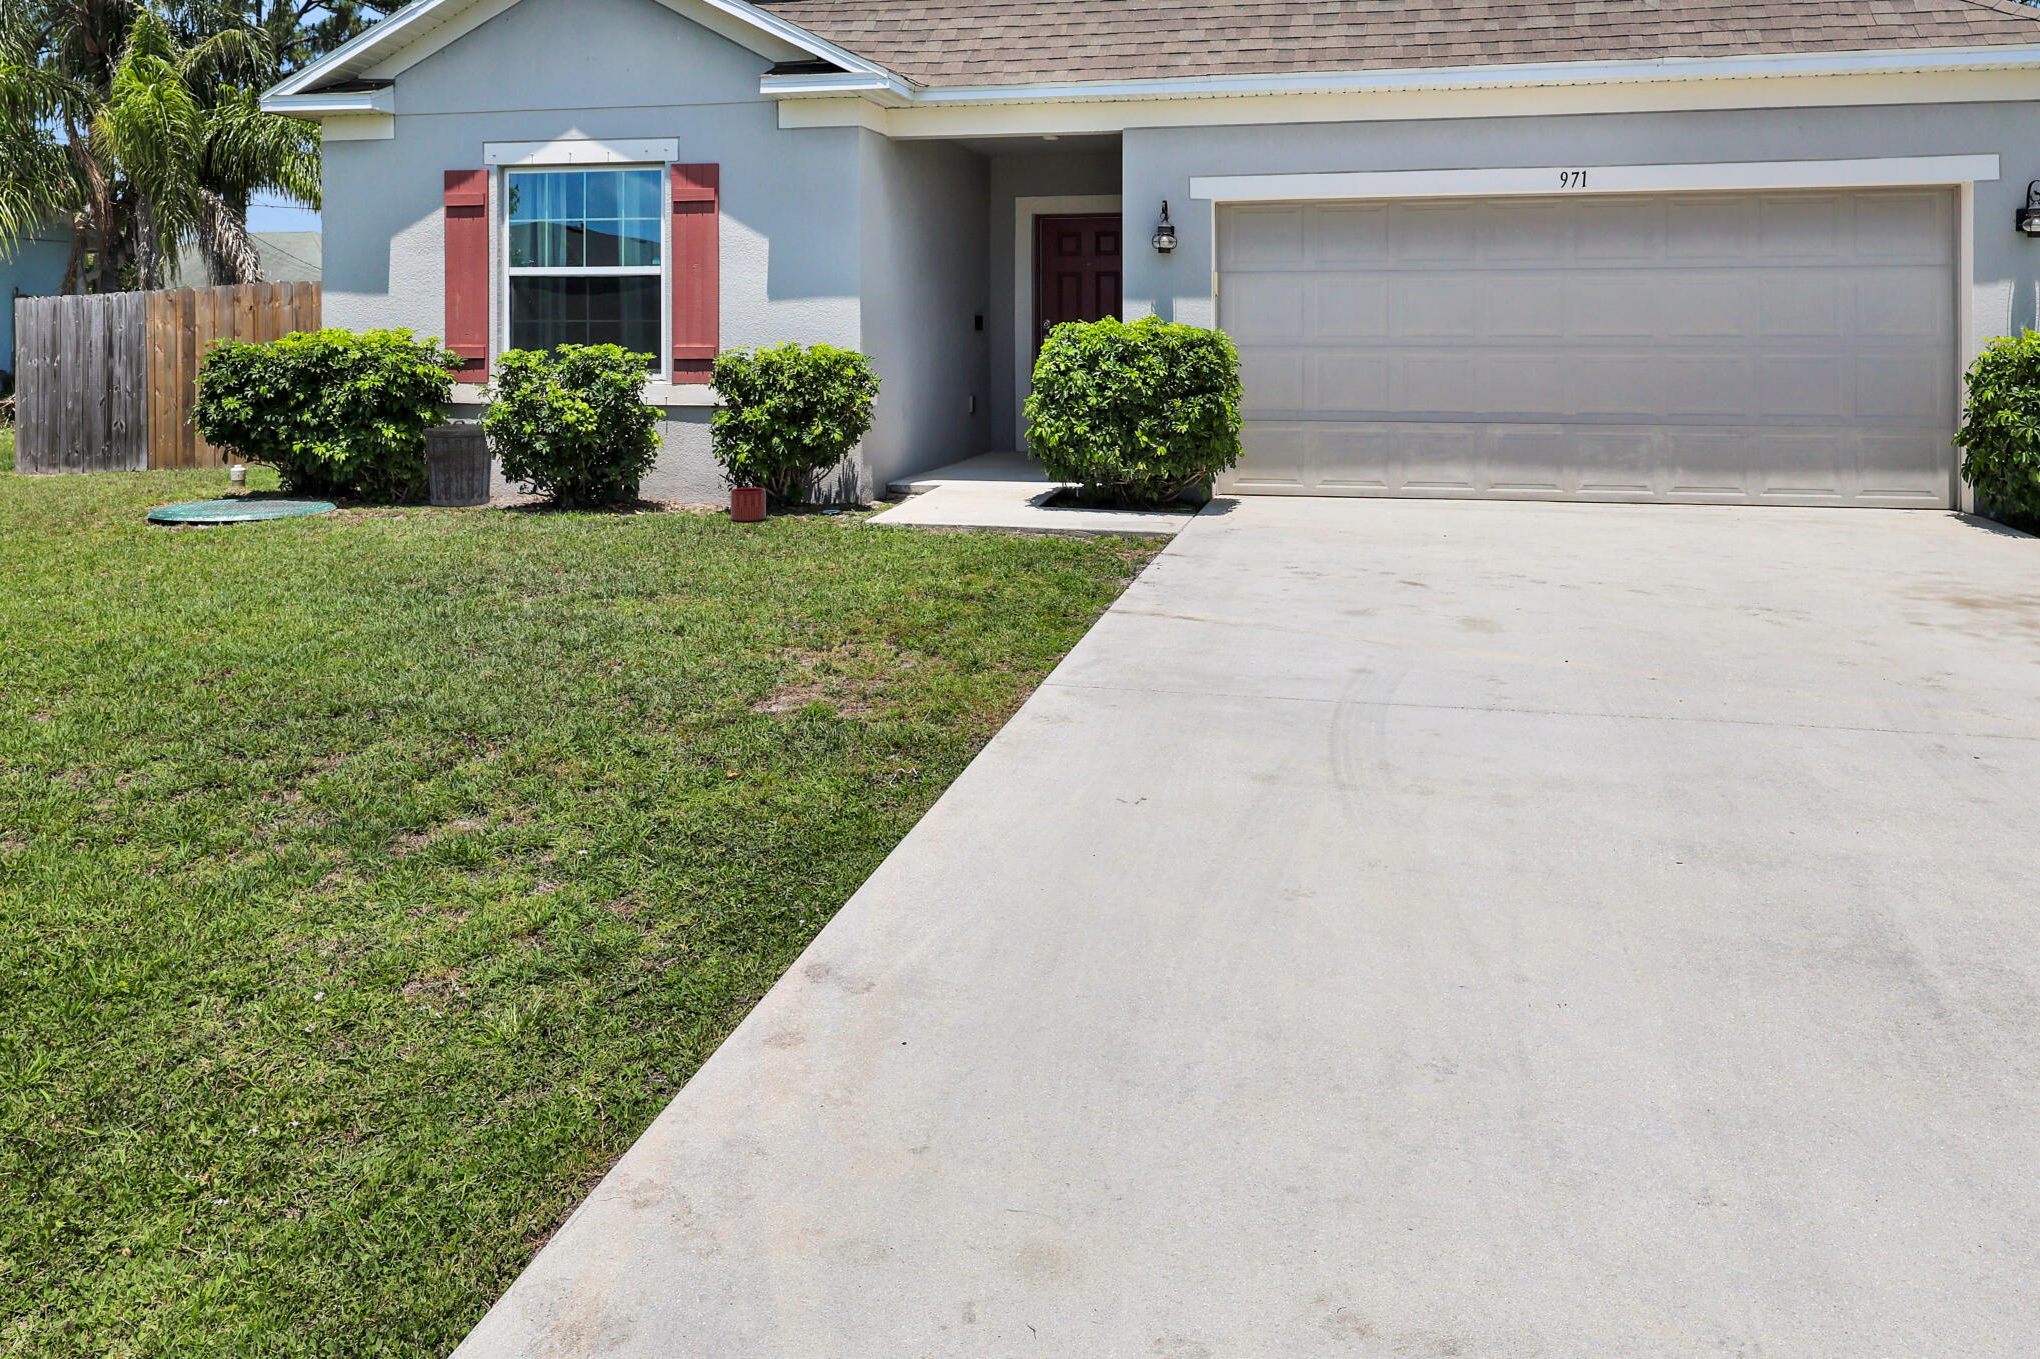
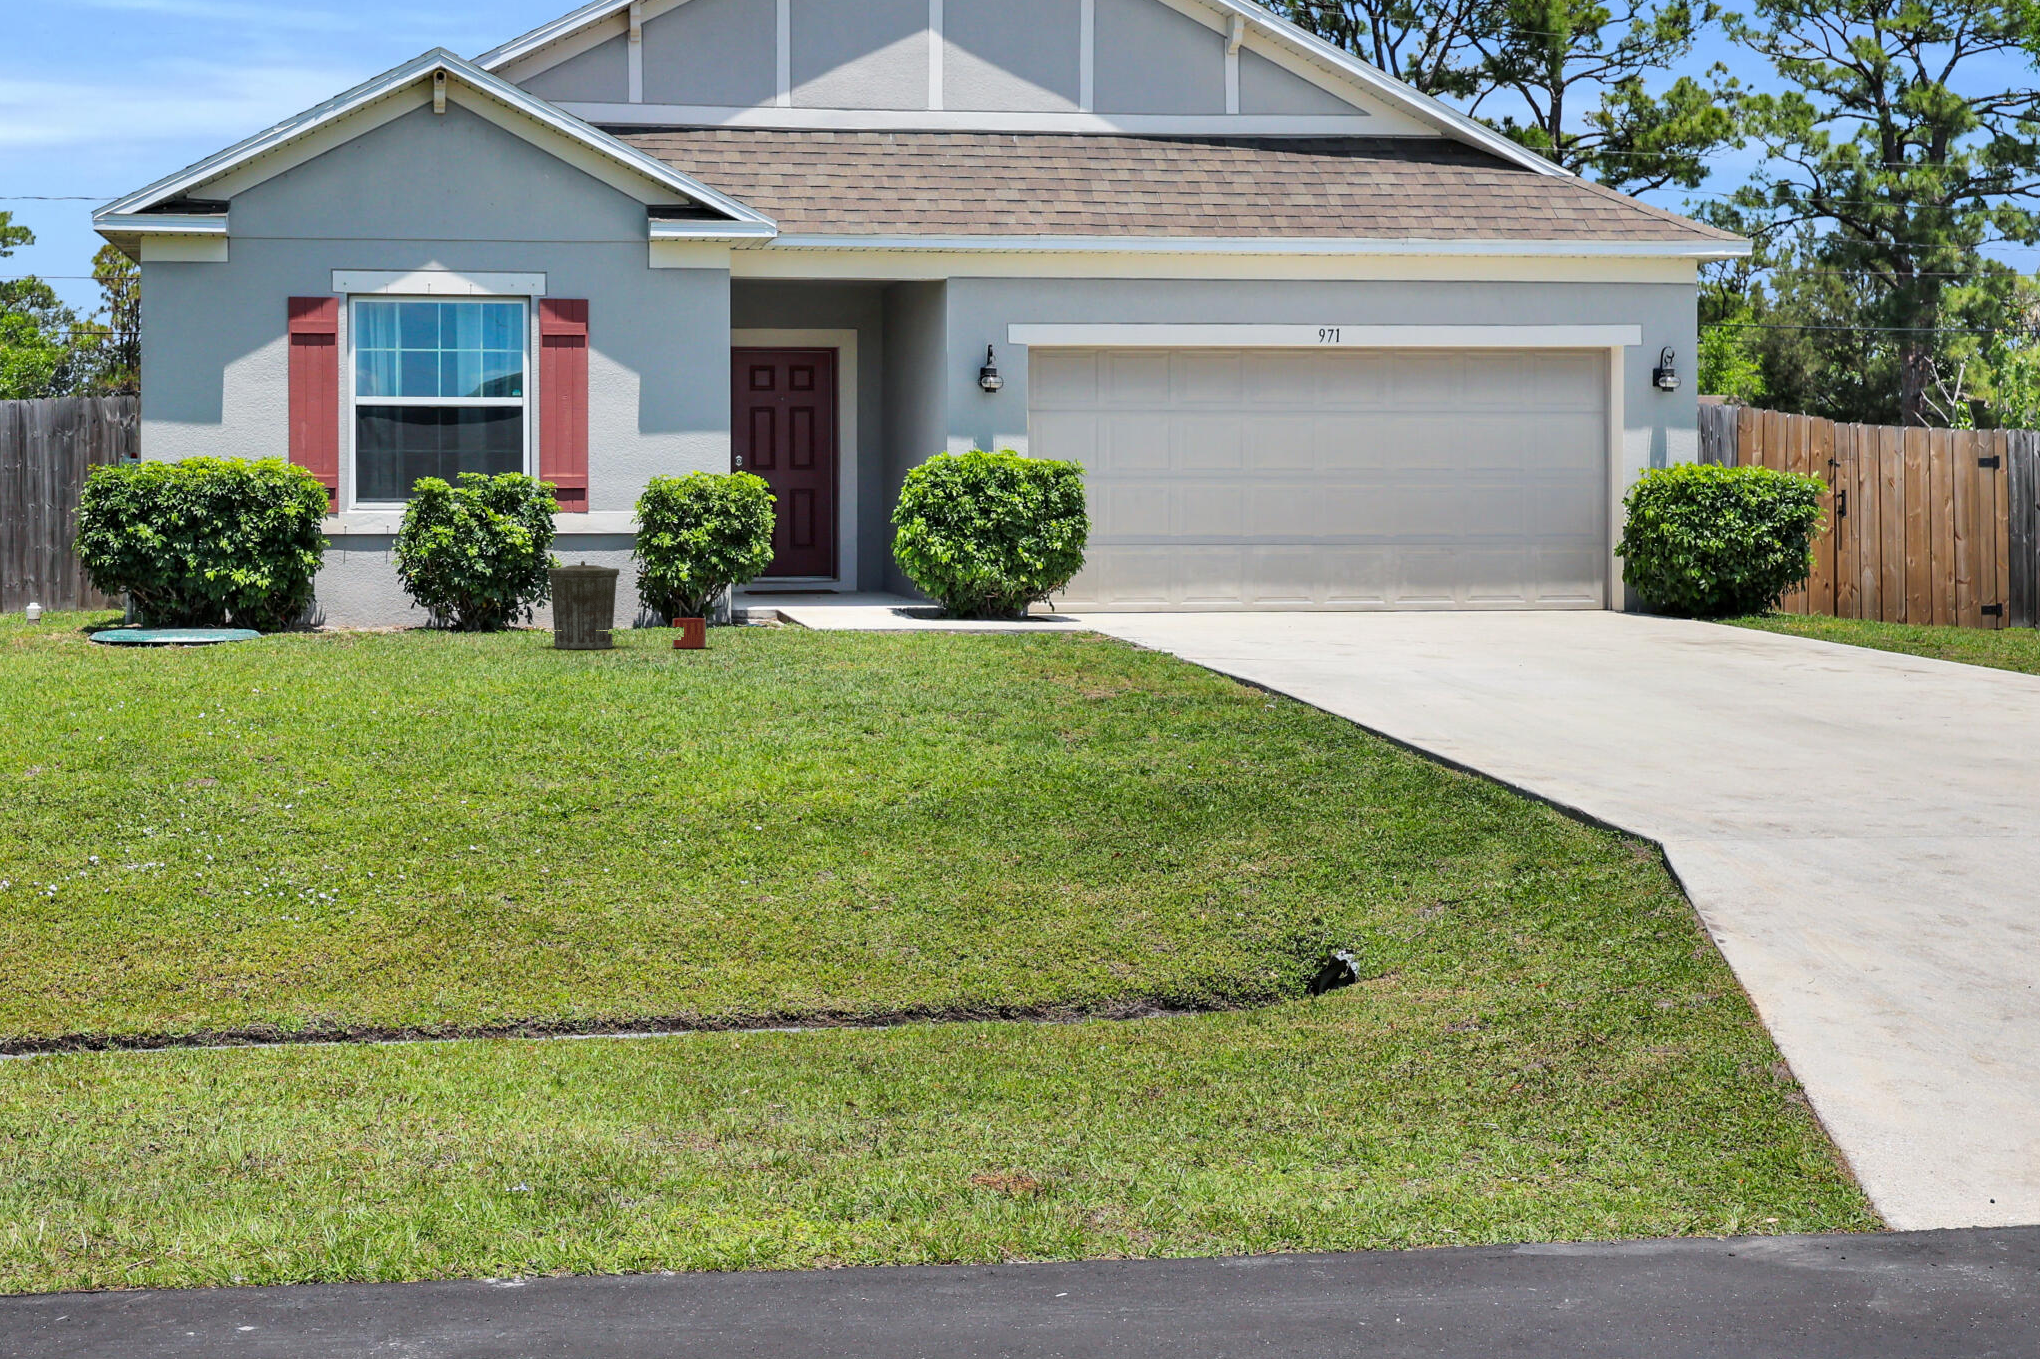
trash can: present [422,420,492,507] -> present [547,561,620,649]

